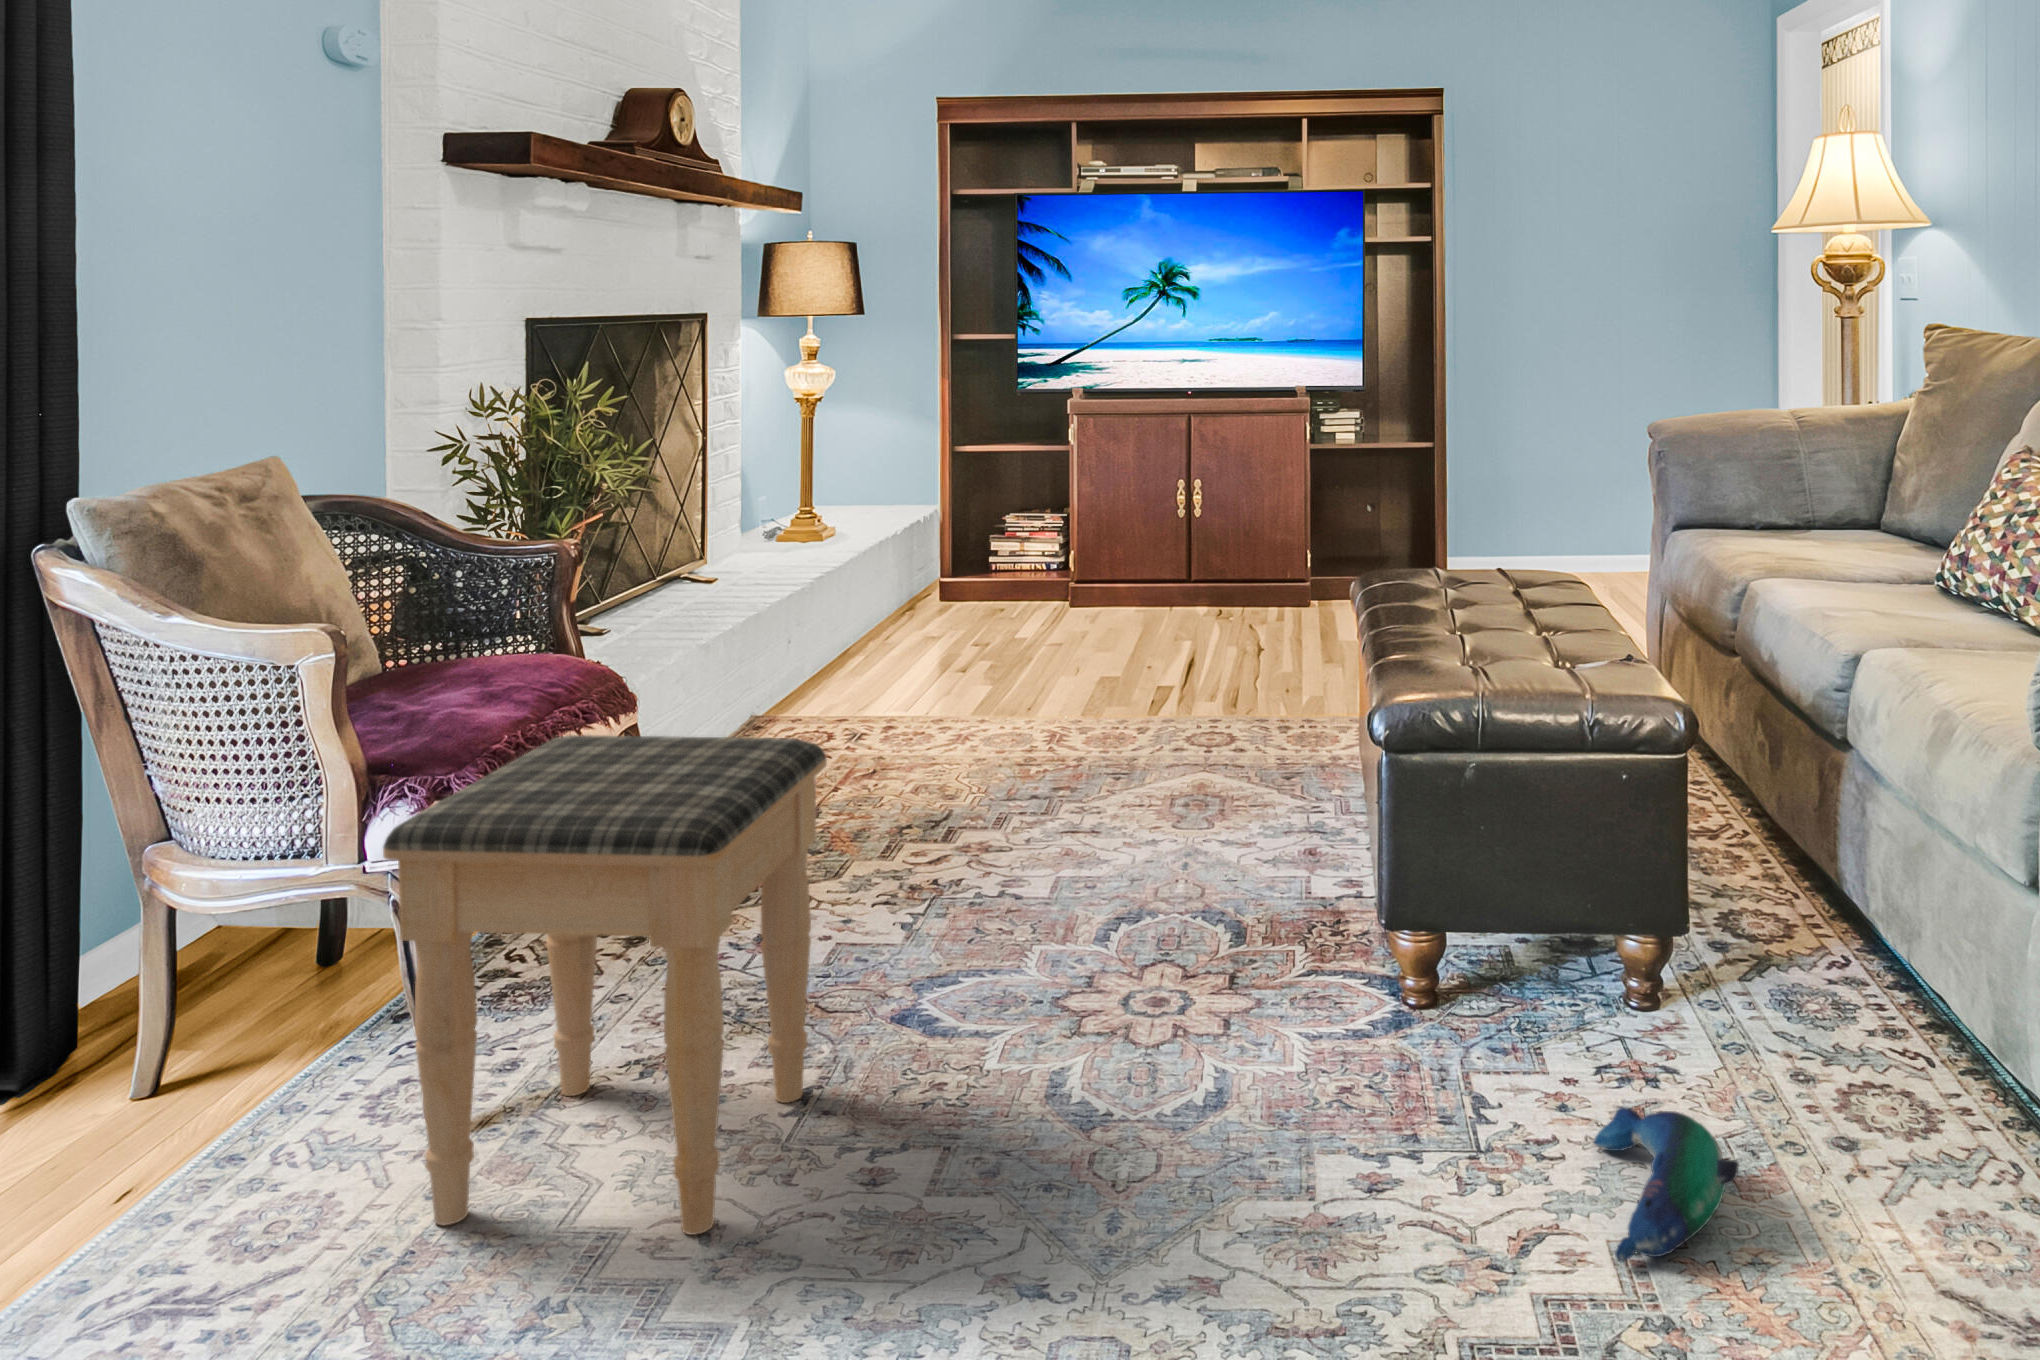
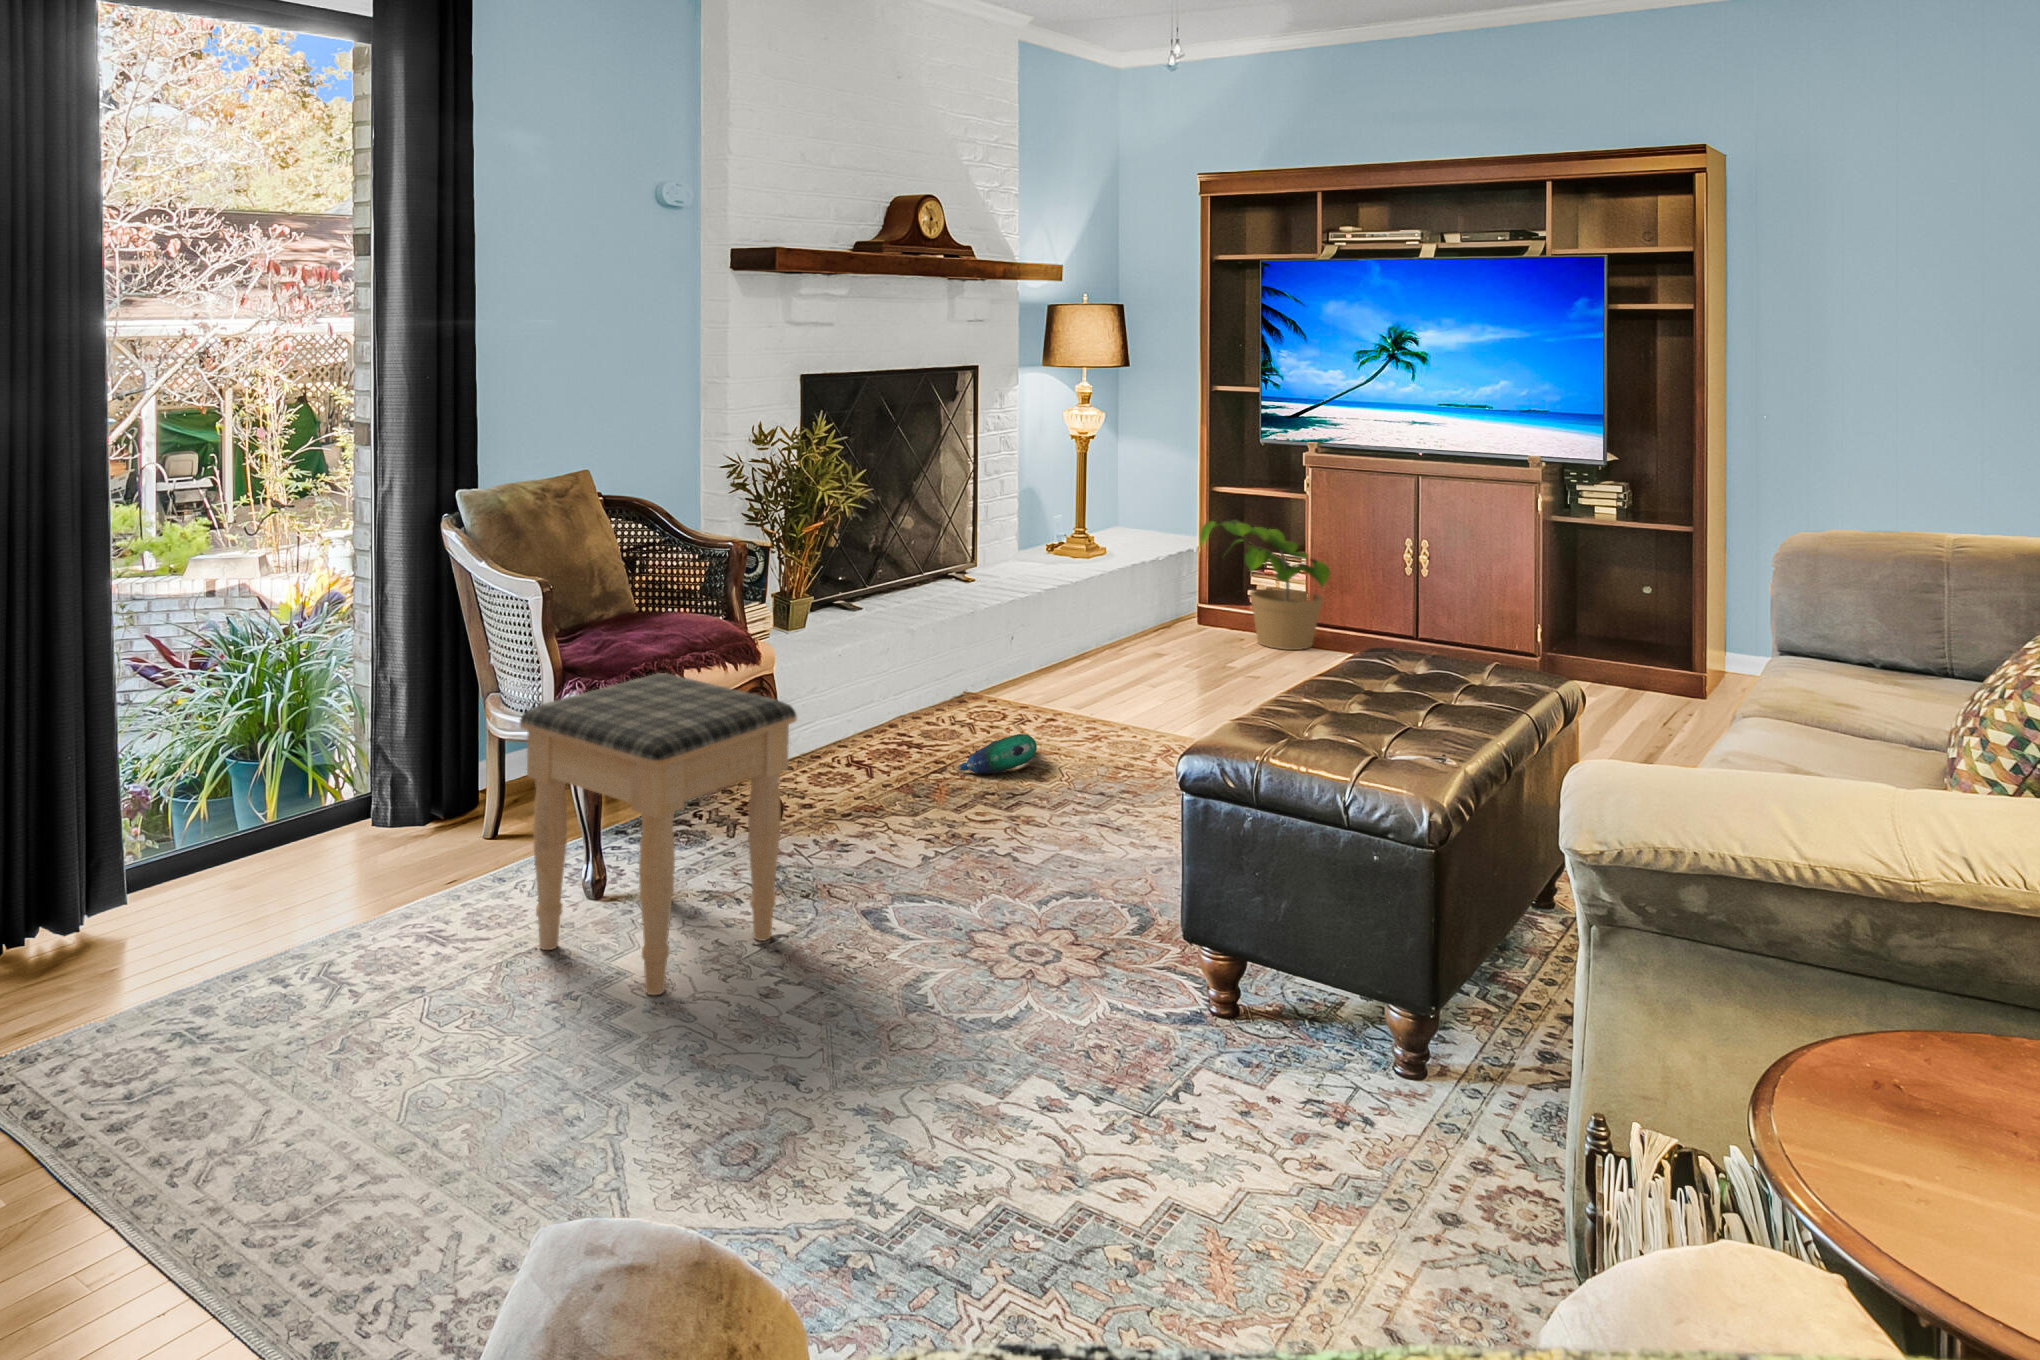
potted plant: none [992,481,1125,623] -> present [1200,521,1330,650]
plush toy: present [1594,1107,1739,1263] -> present [958,734,1037,774]

